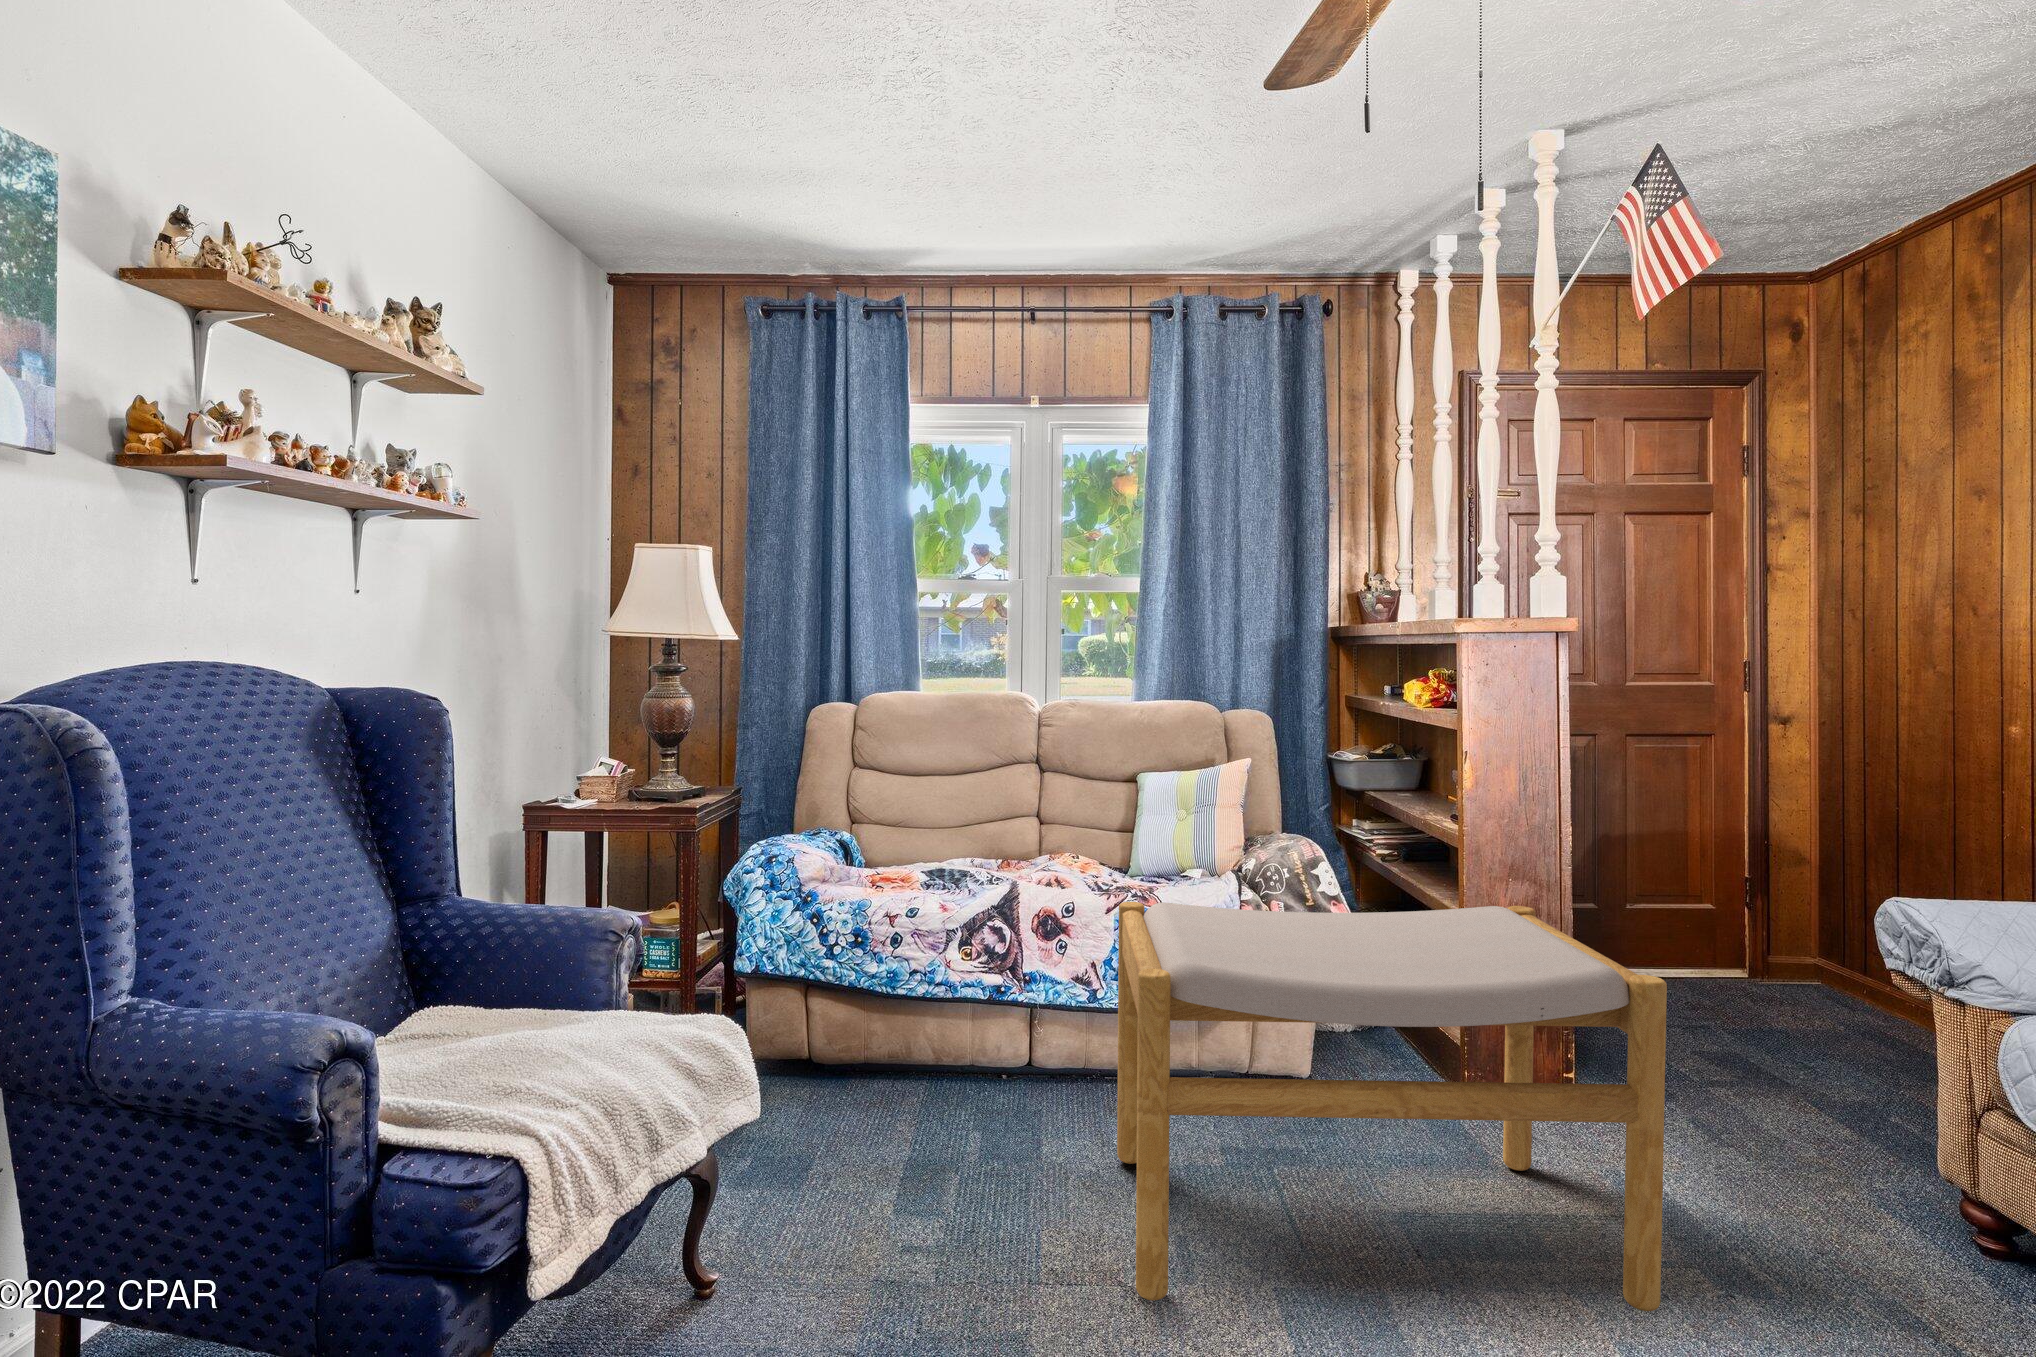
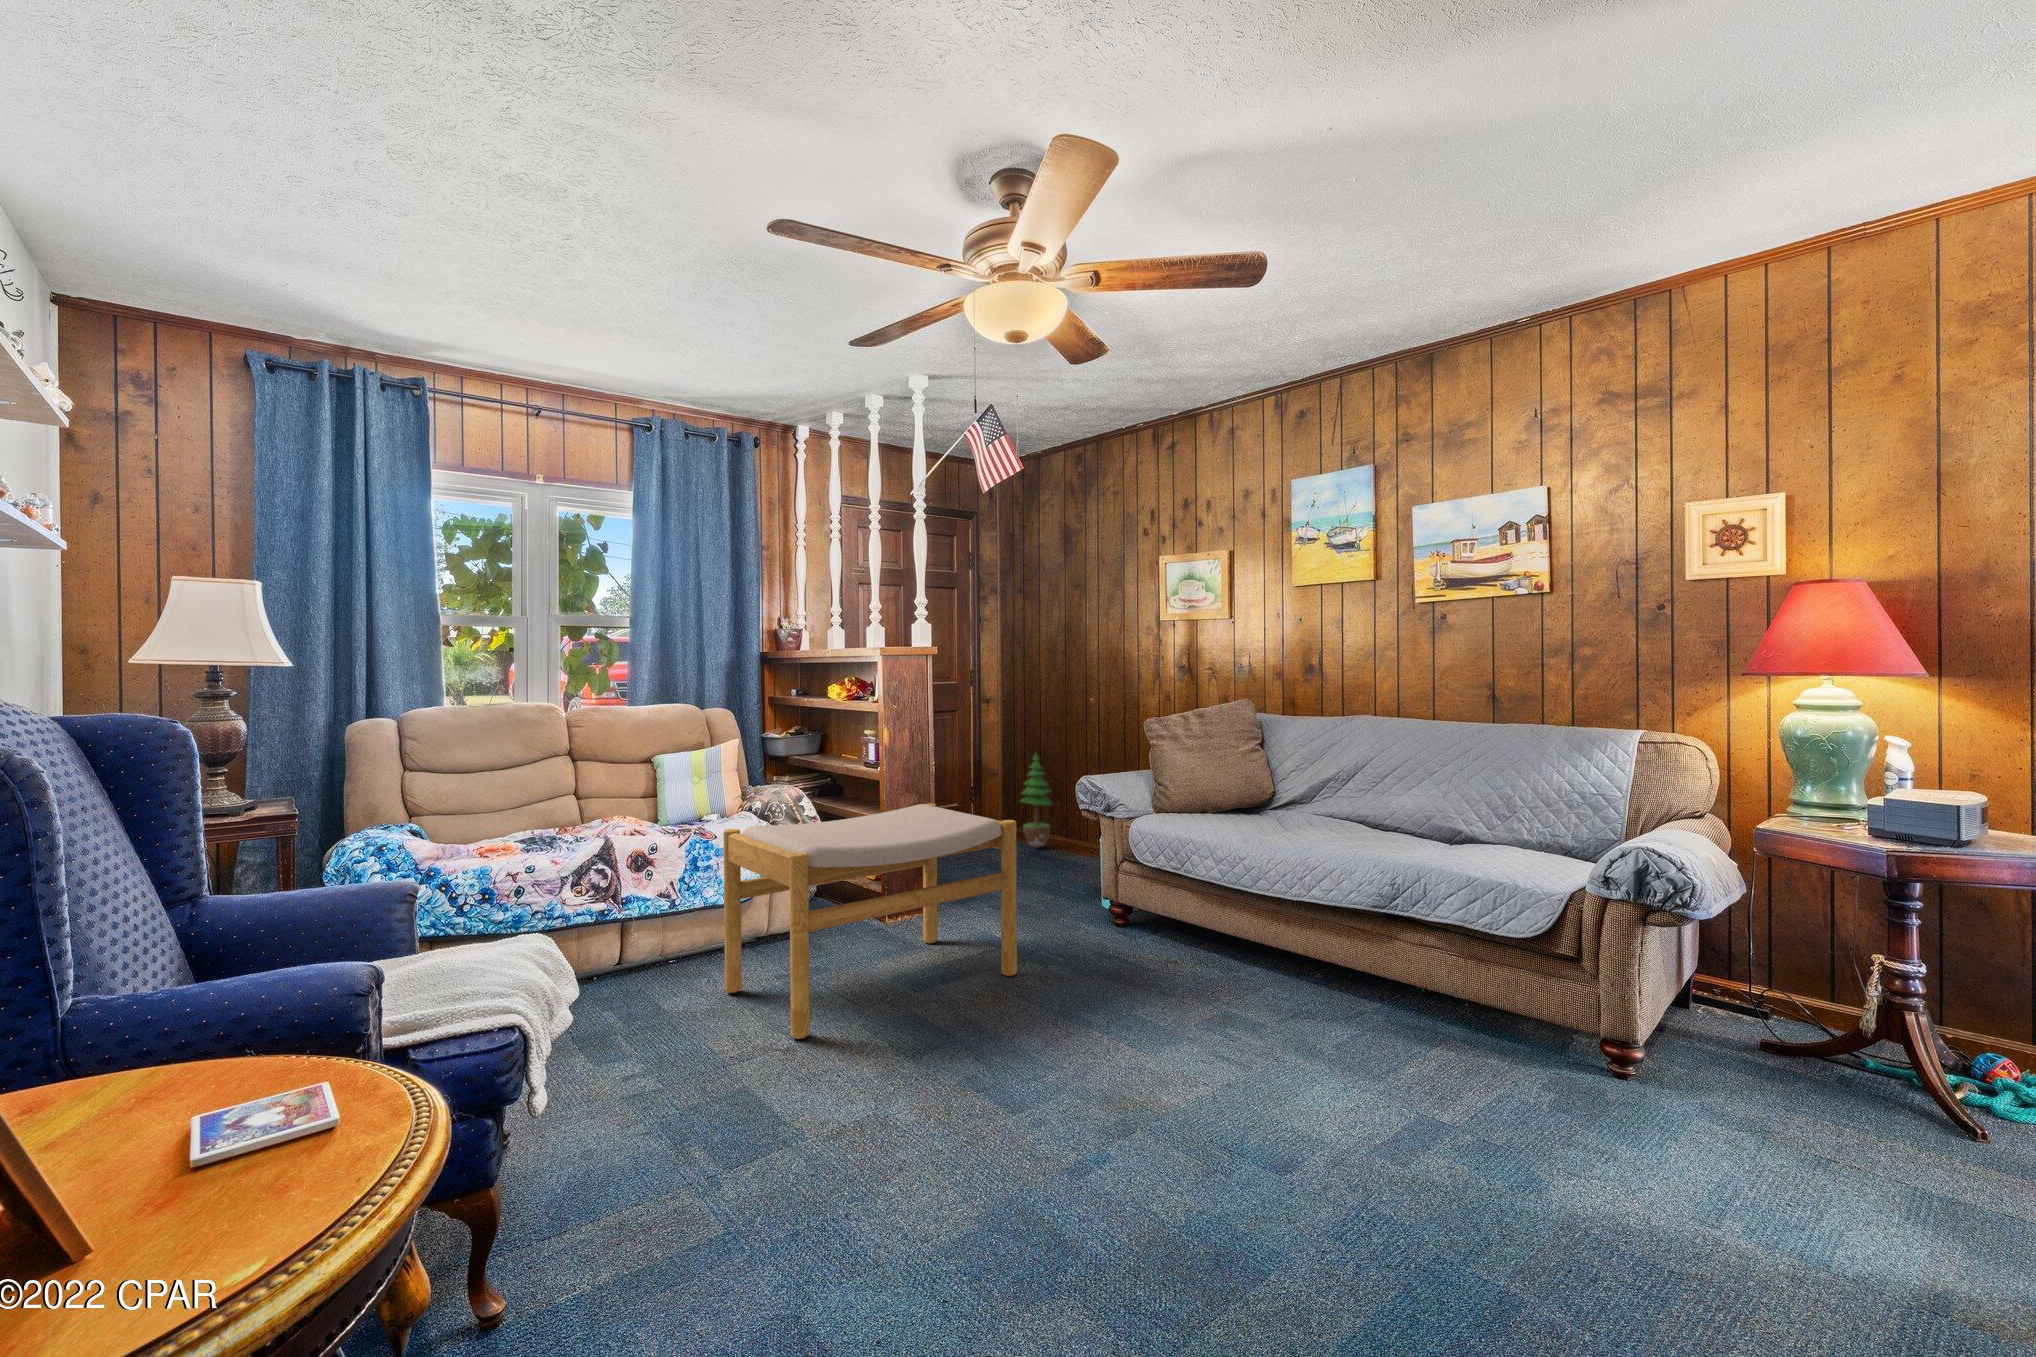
potted tree: none [1832,821,1918,1013] -> present [1021,753,1053,848]

